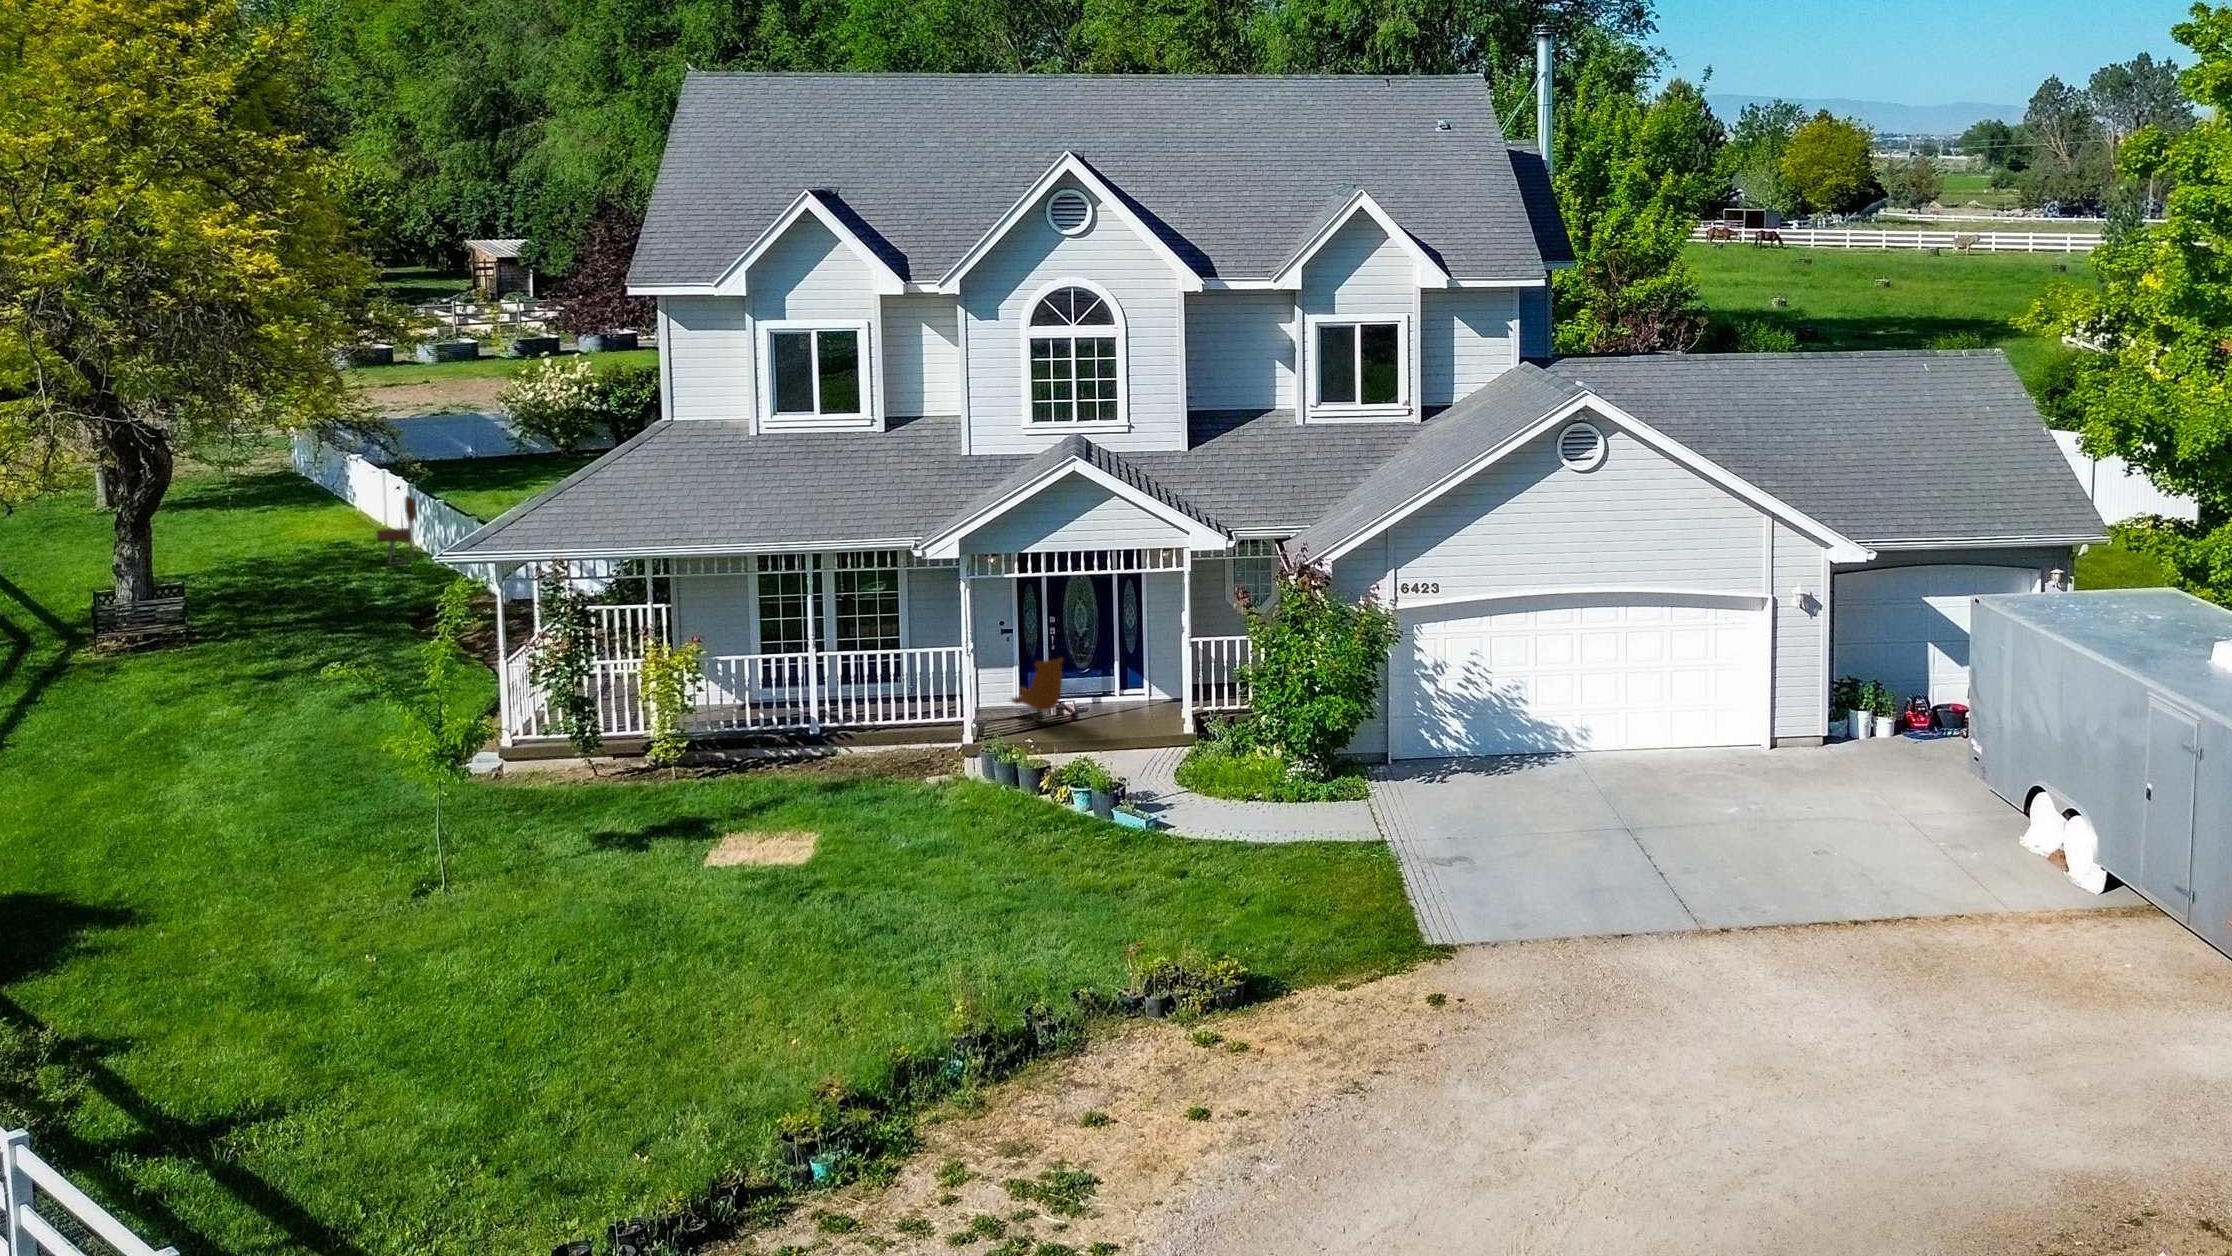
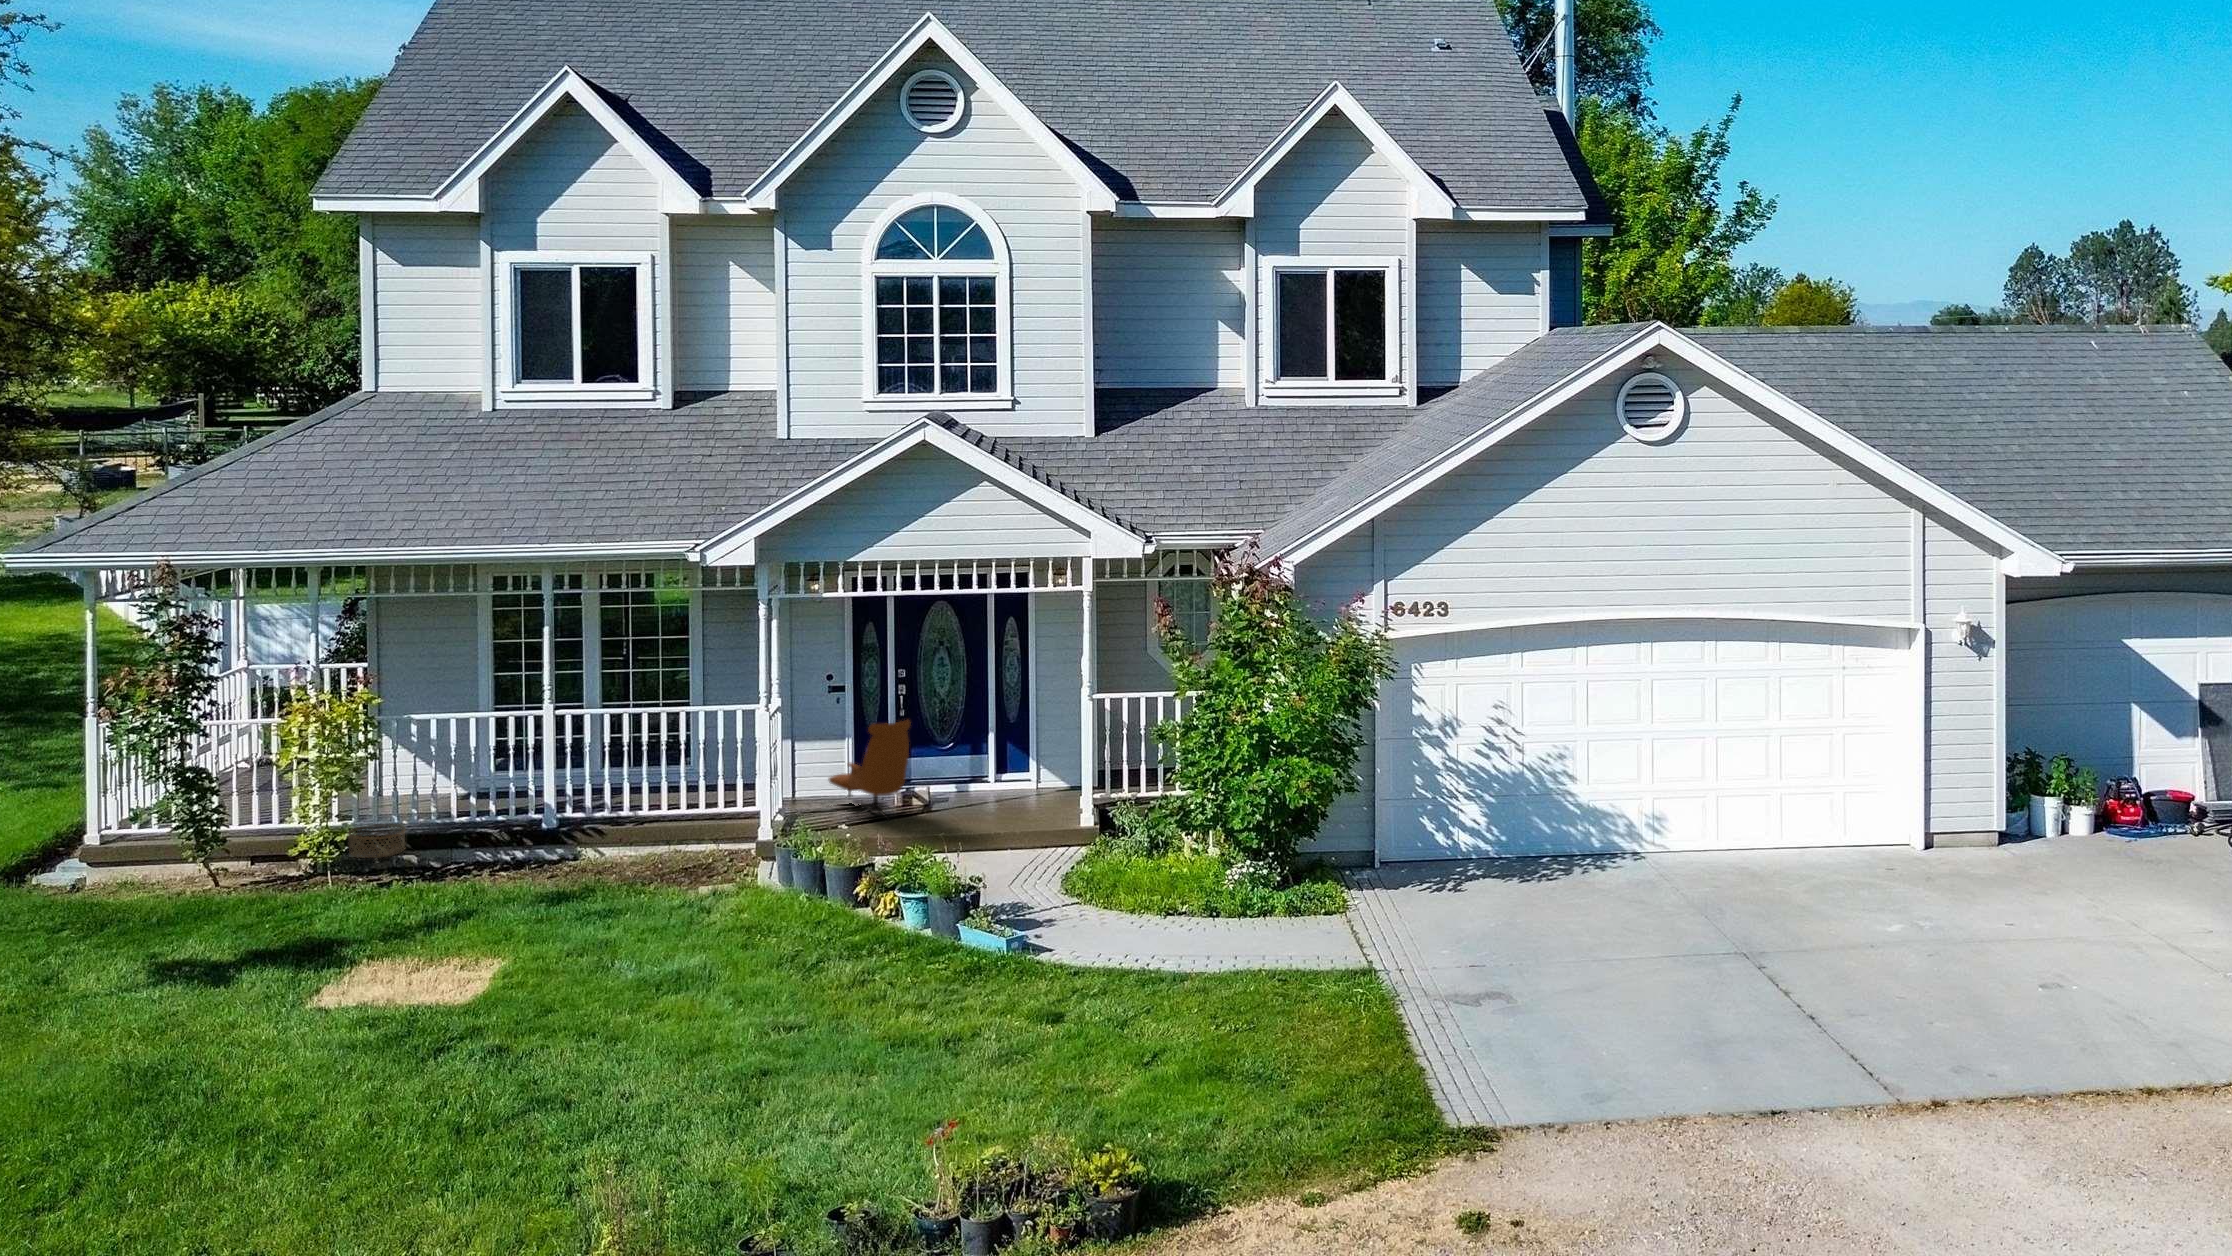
bench: present [376,496,417,565] -> none [37,545,95,633]
basket: none [683,733,722,757] -> present [348,824,405,858]

